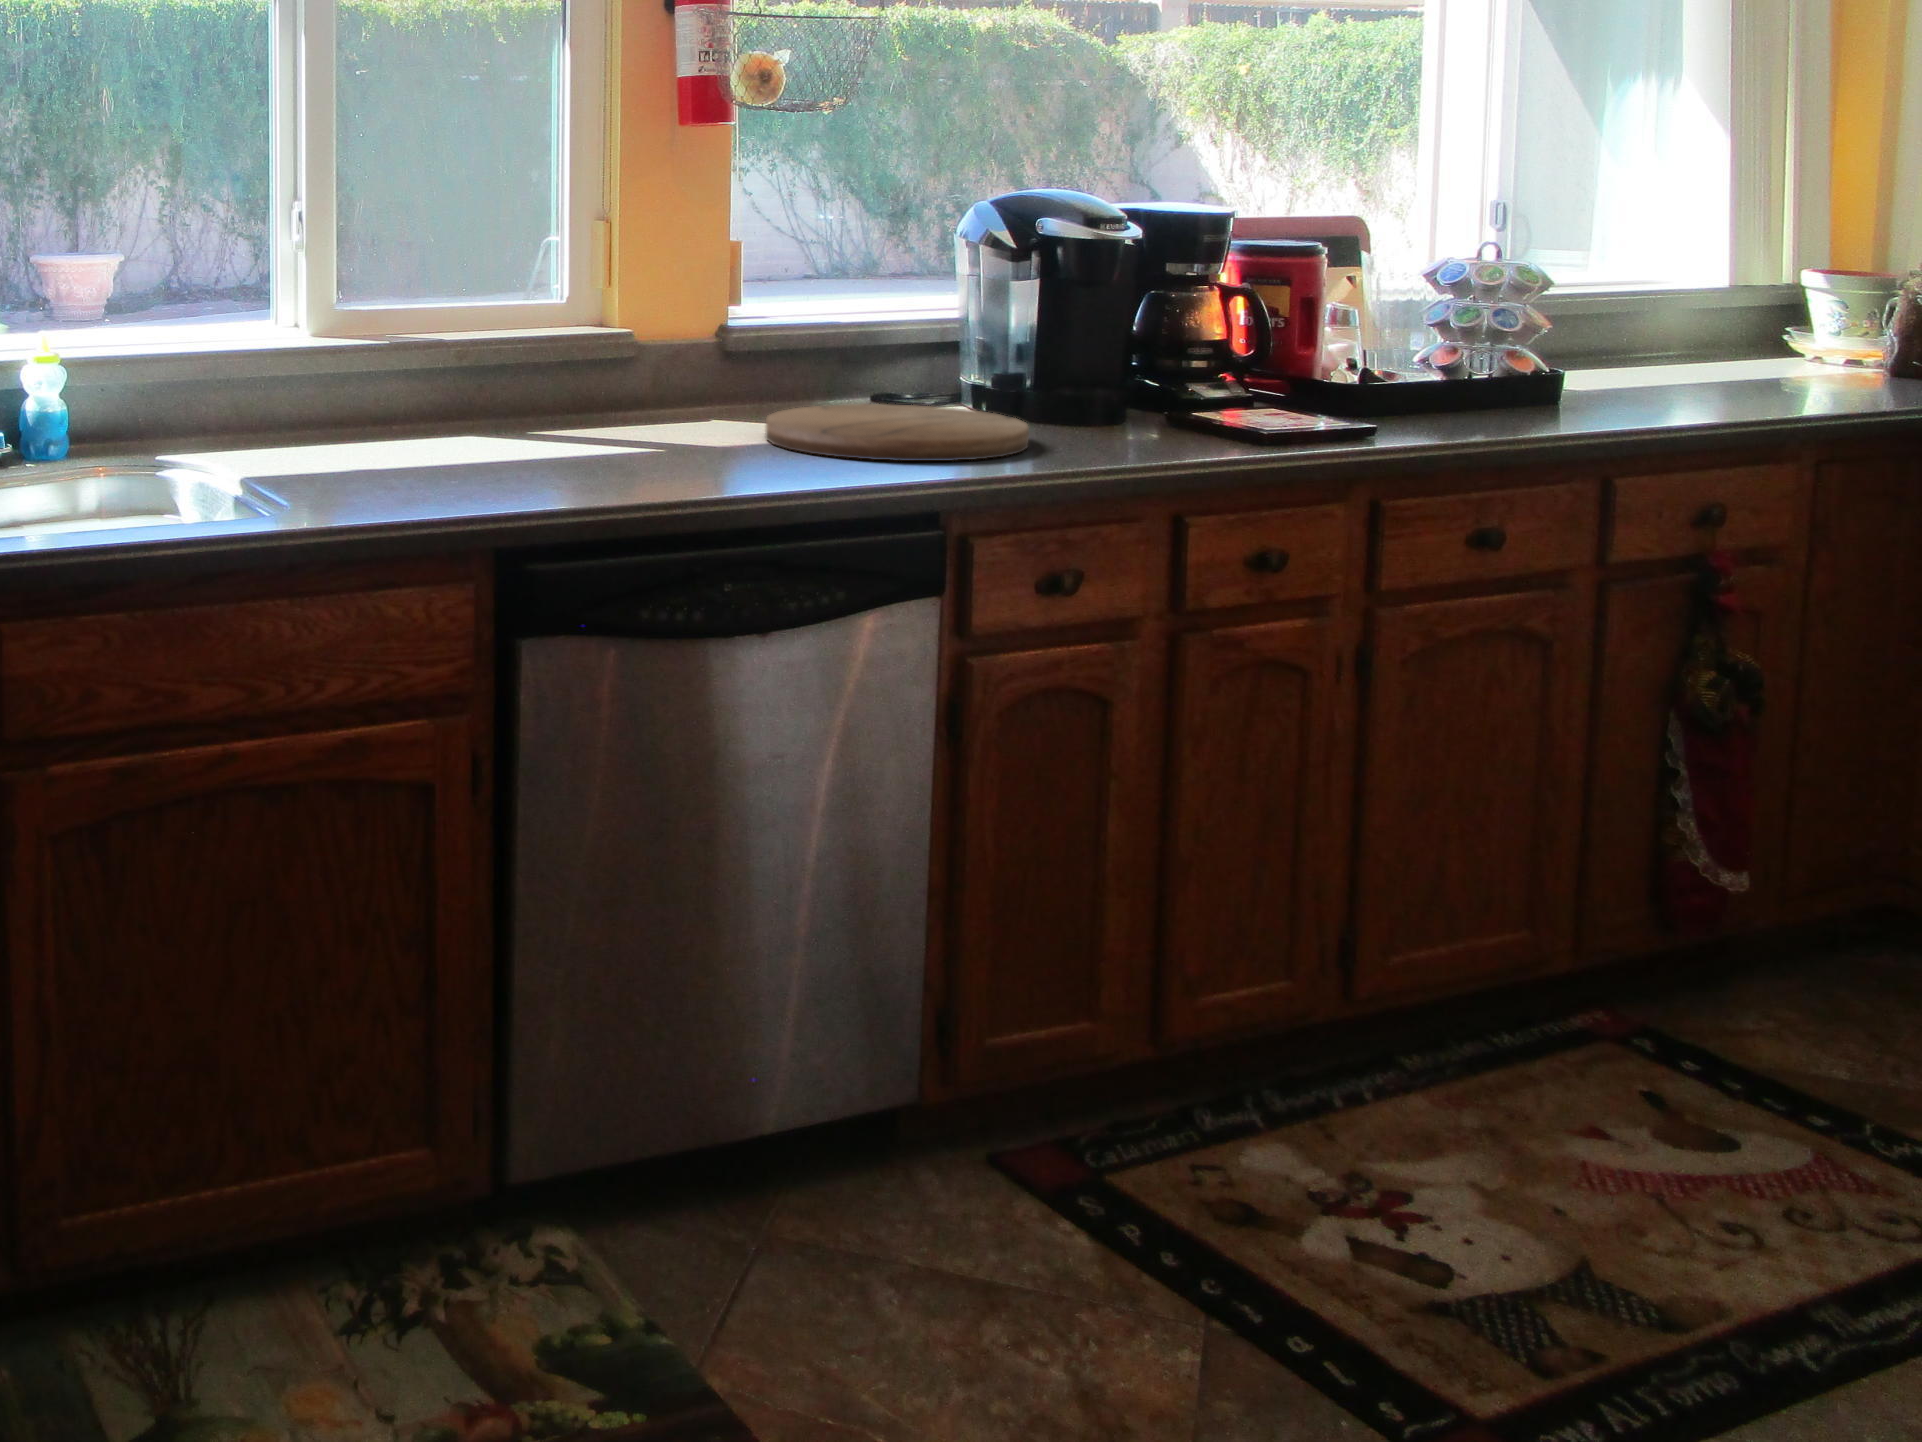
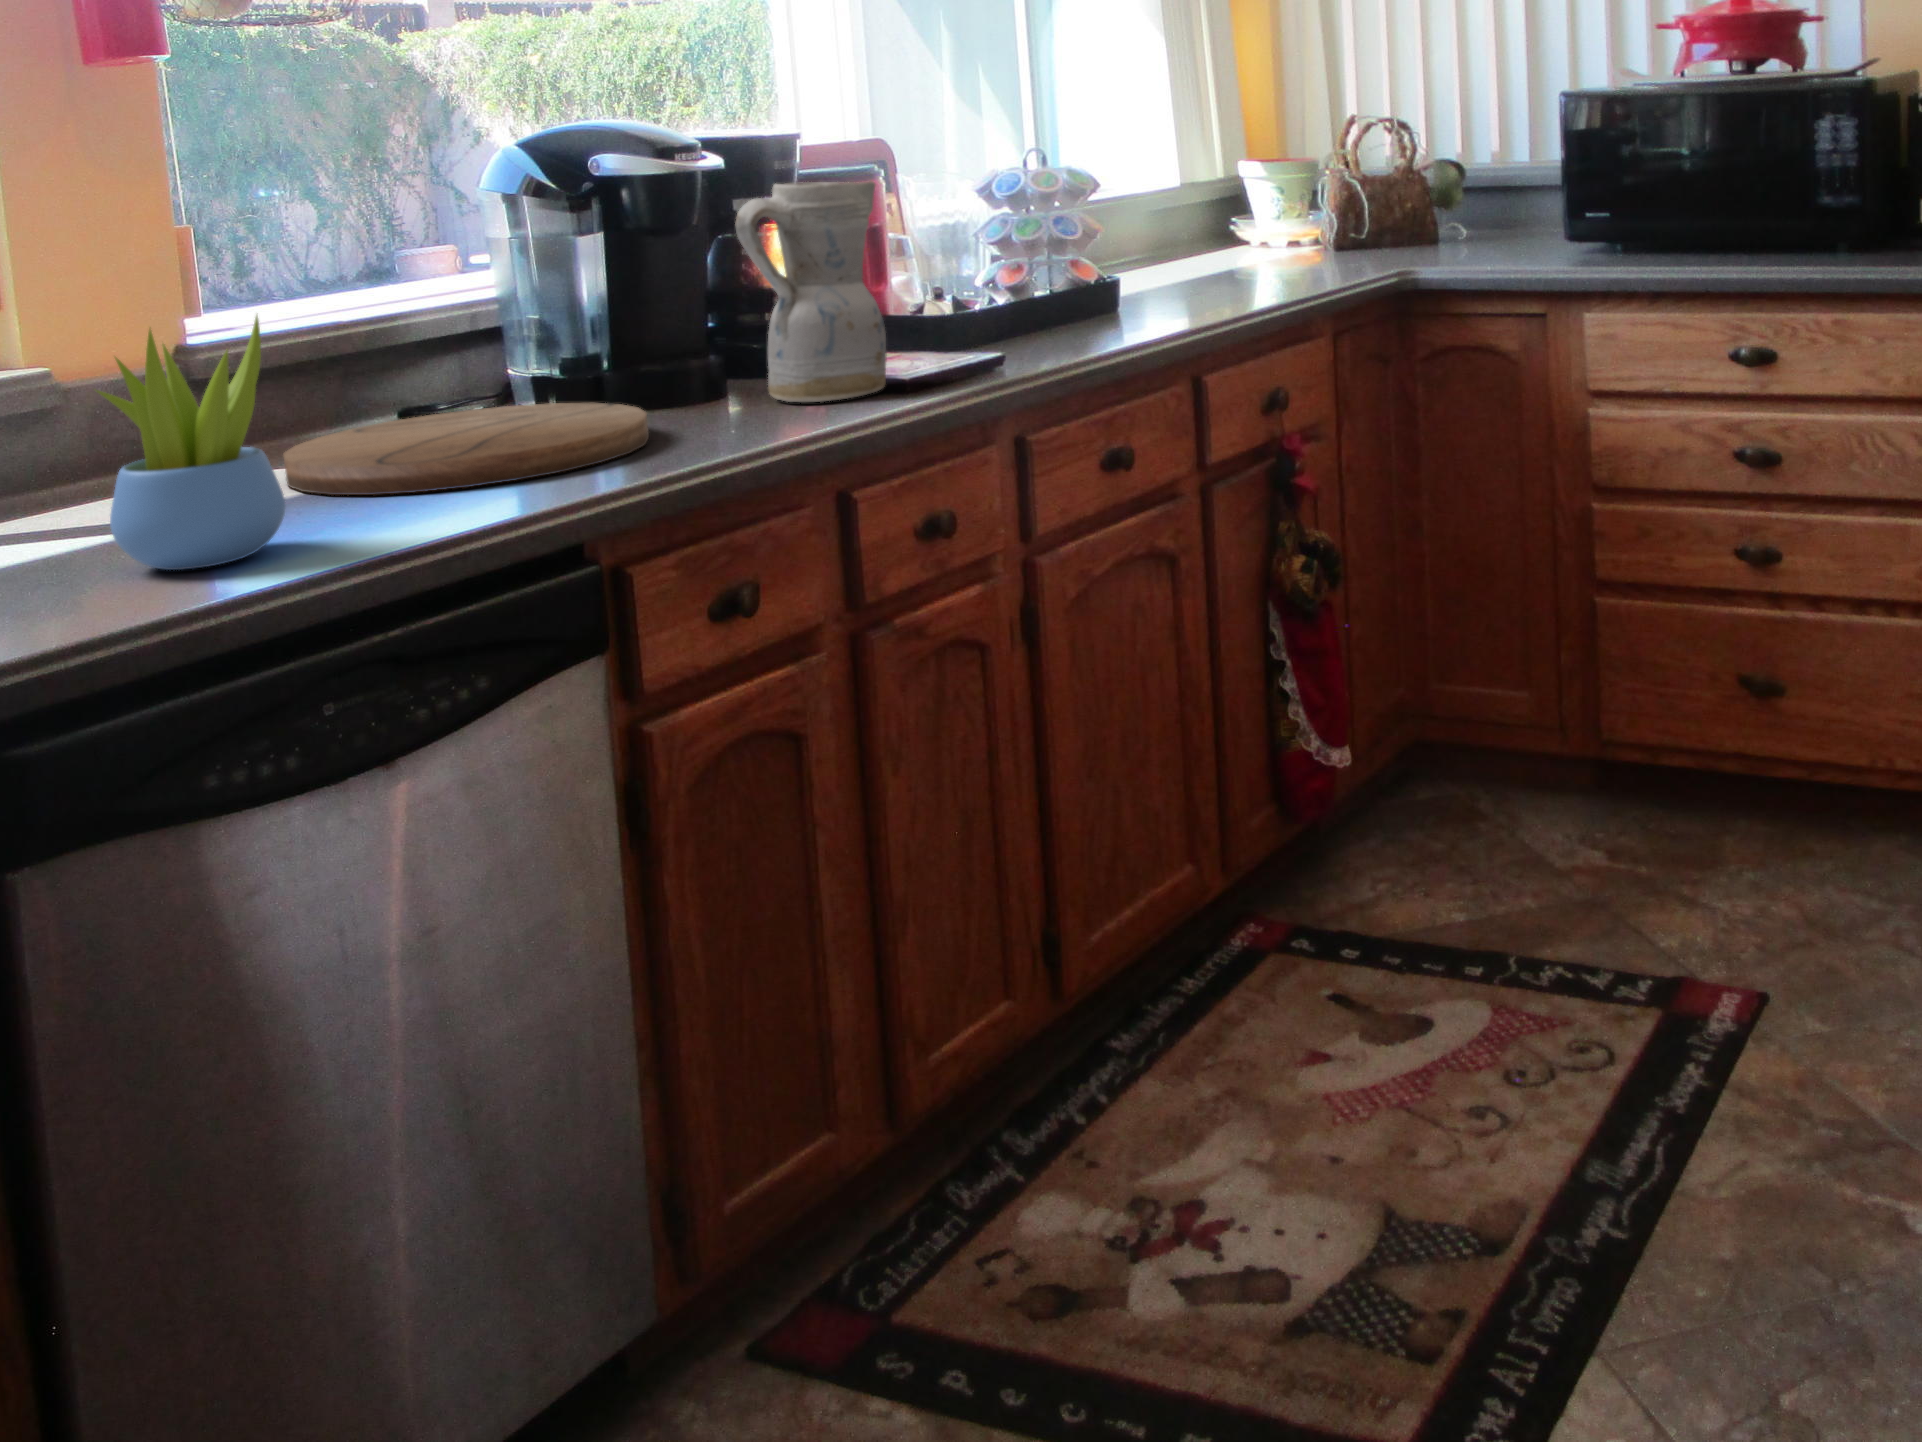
ceramic pitcher: none [1132,257,1262,444] -> present [736,181,886,402]
succulent plant: none [643,318,747,480] -> present [95,316,286,570]

